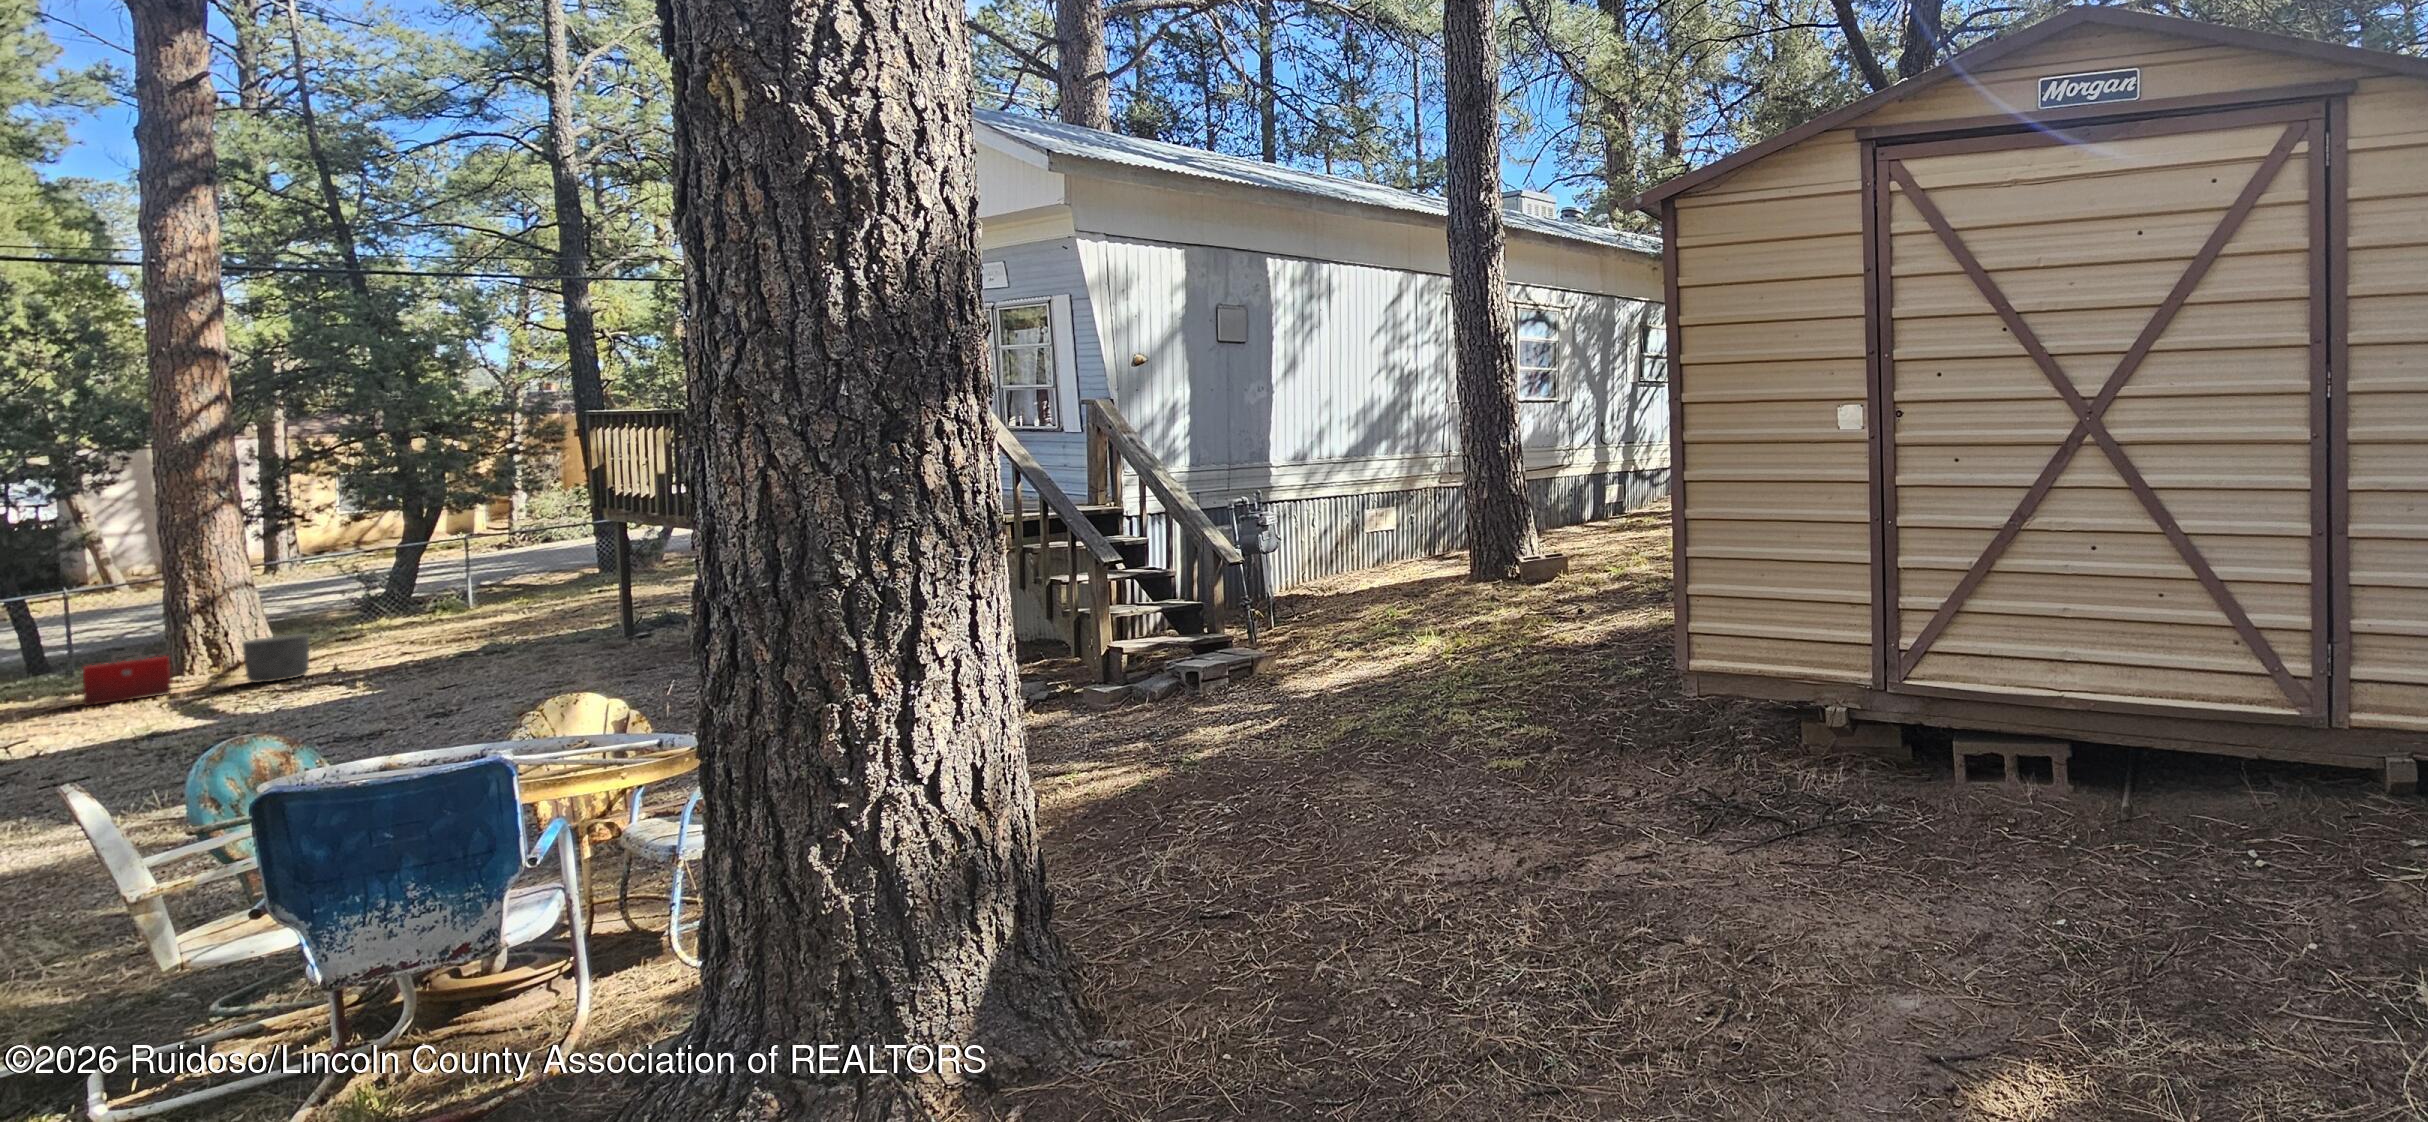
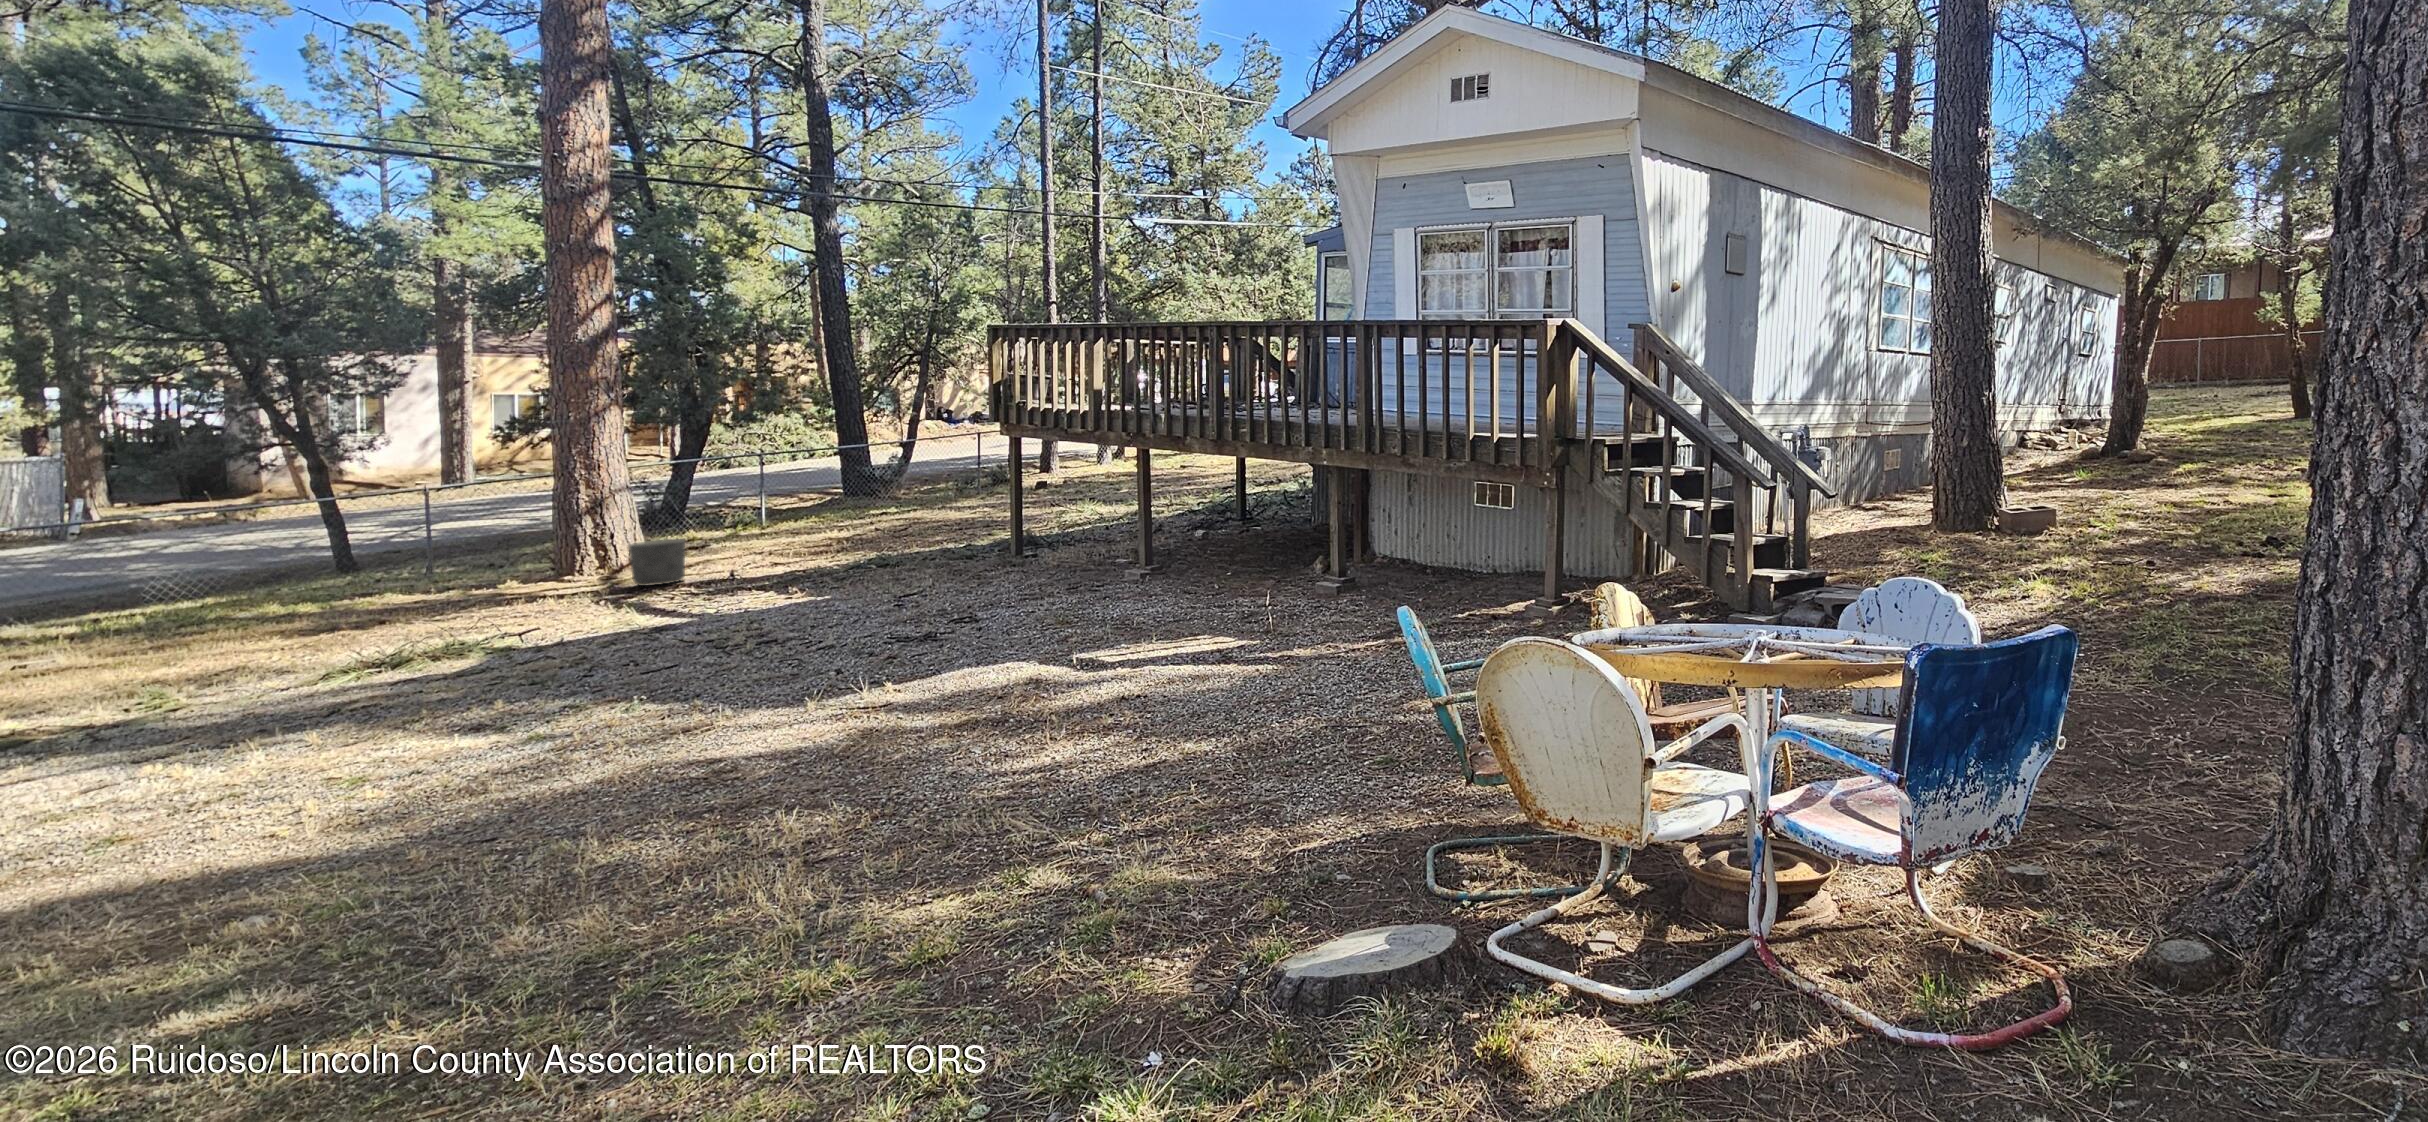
toolbox: present [83,652,171,706] -> none [489,551,567,603]

